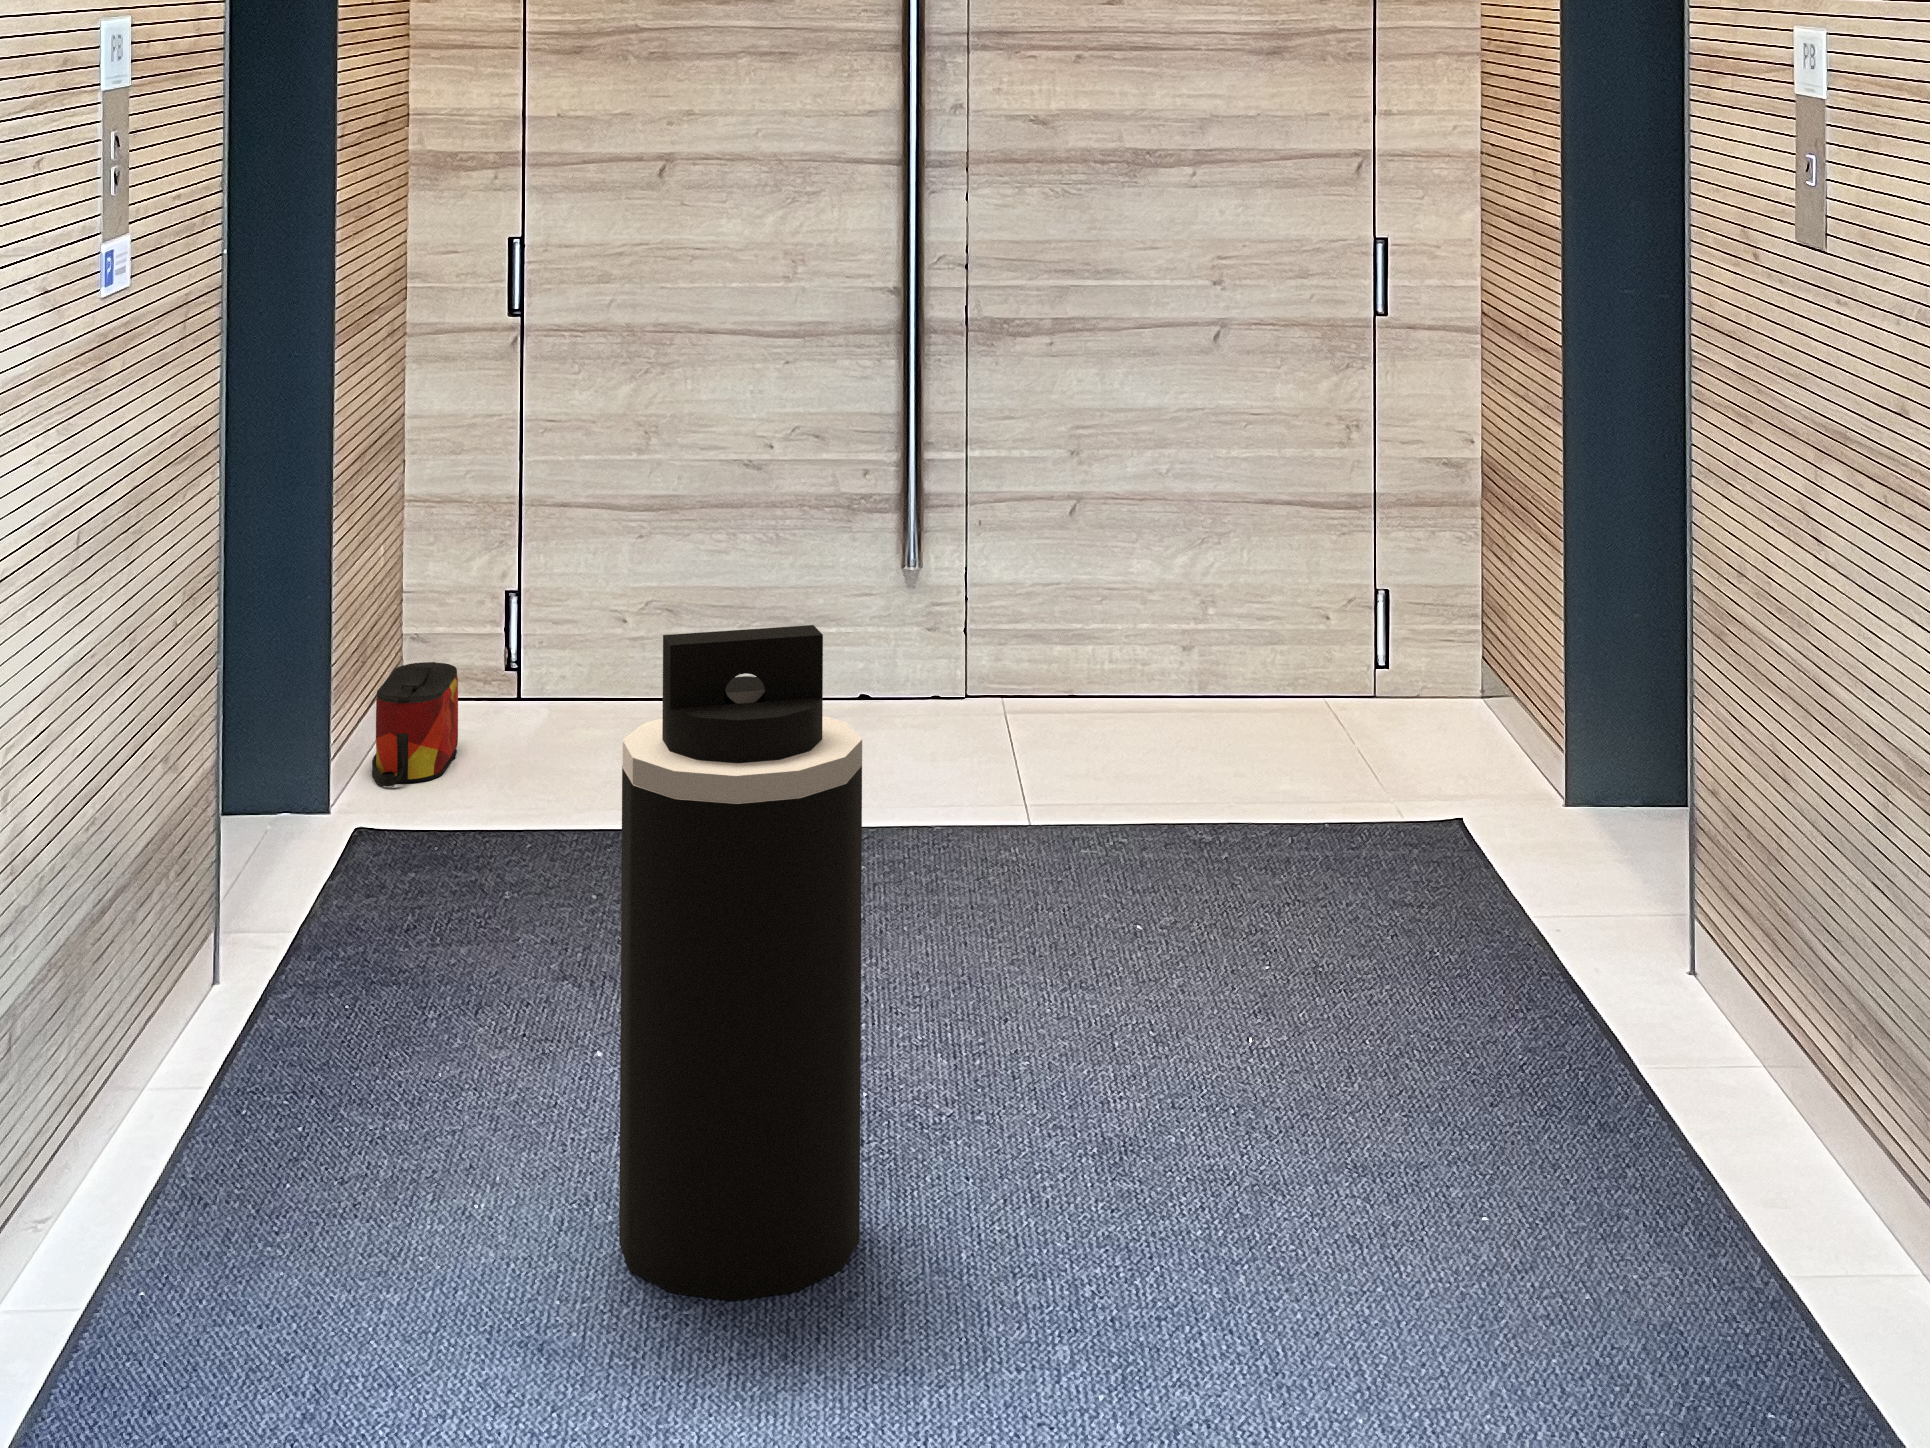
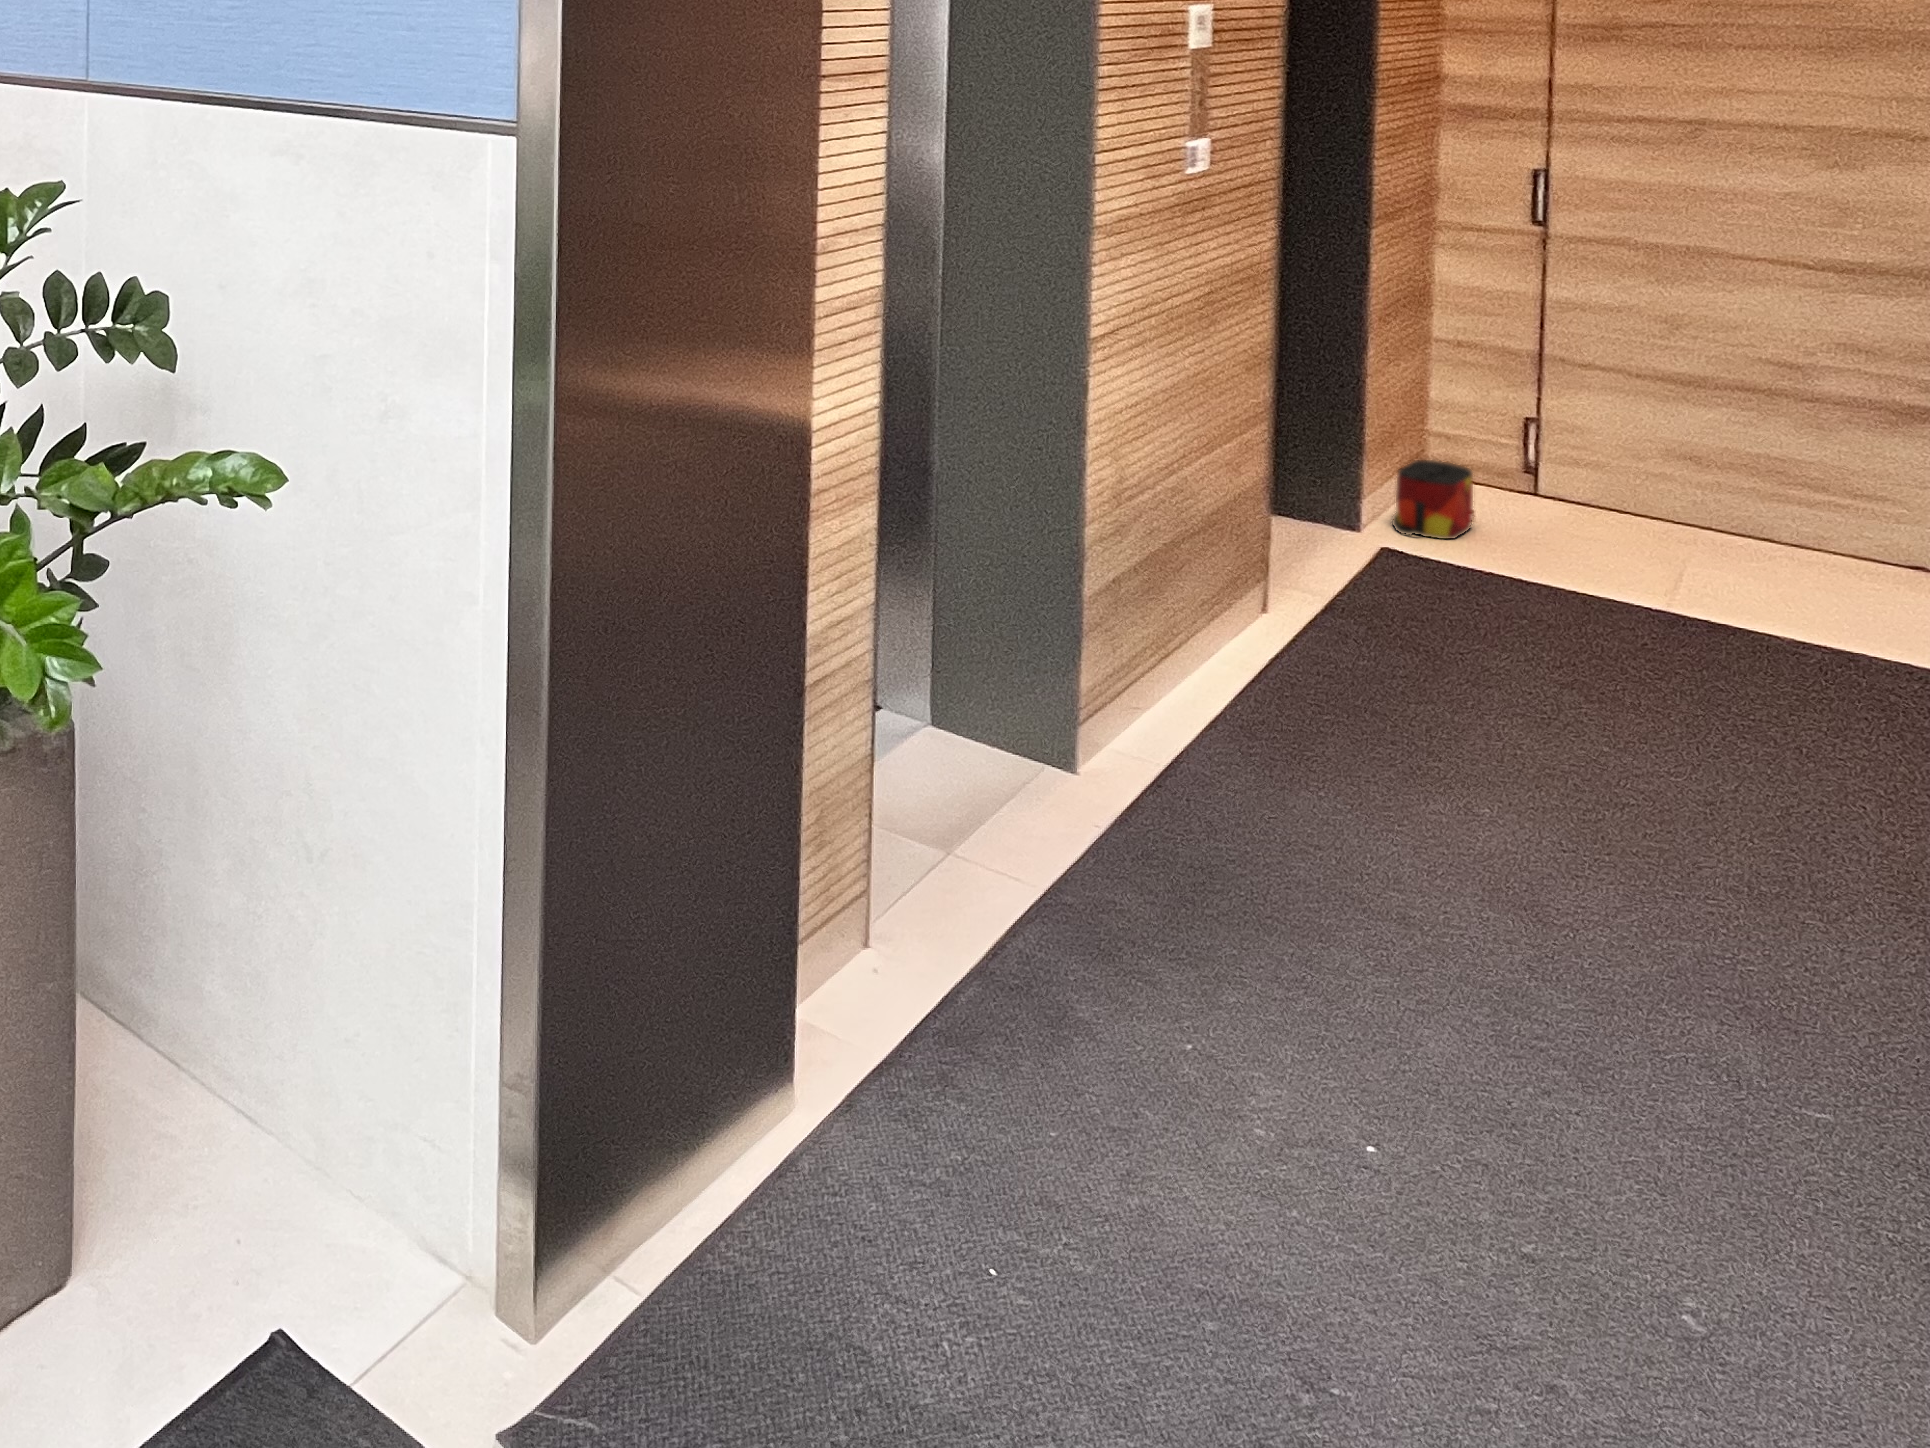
trash can: present [619,625,862,1301] -> none [1592,430,1851,907]

